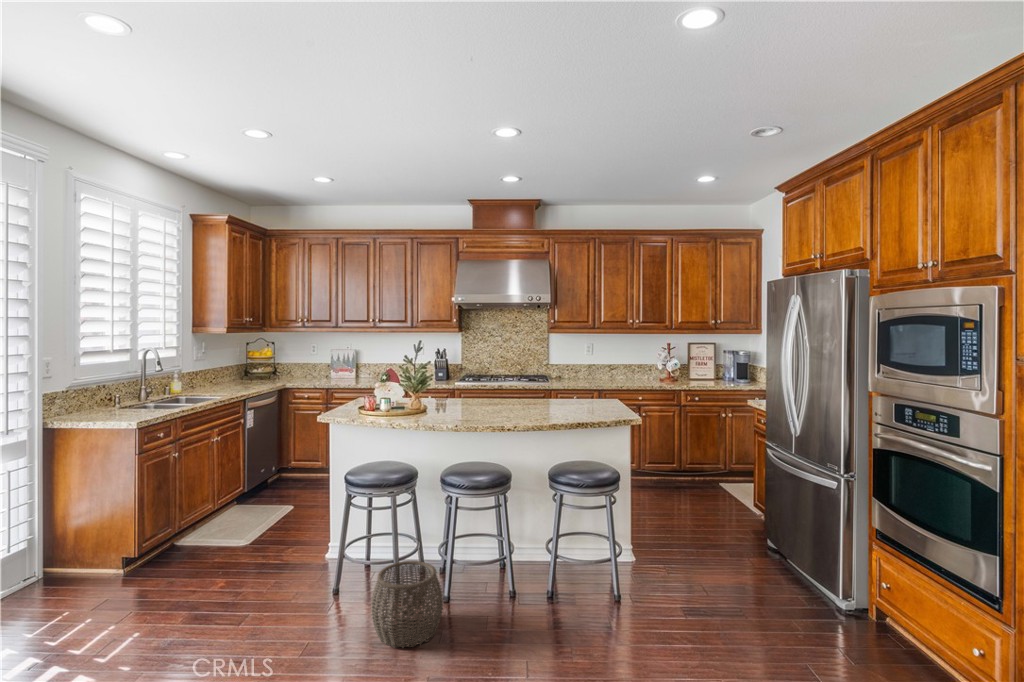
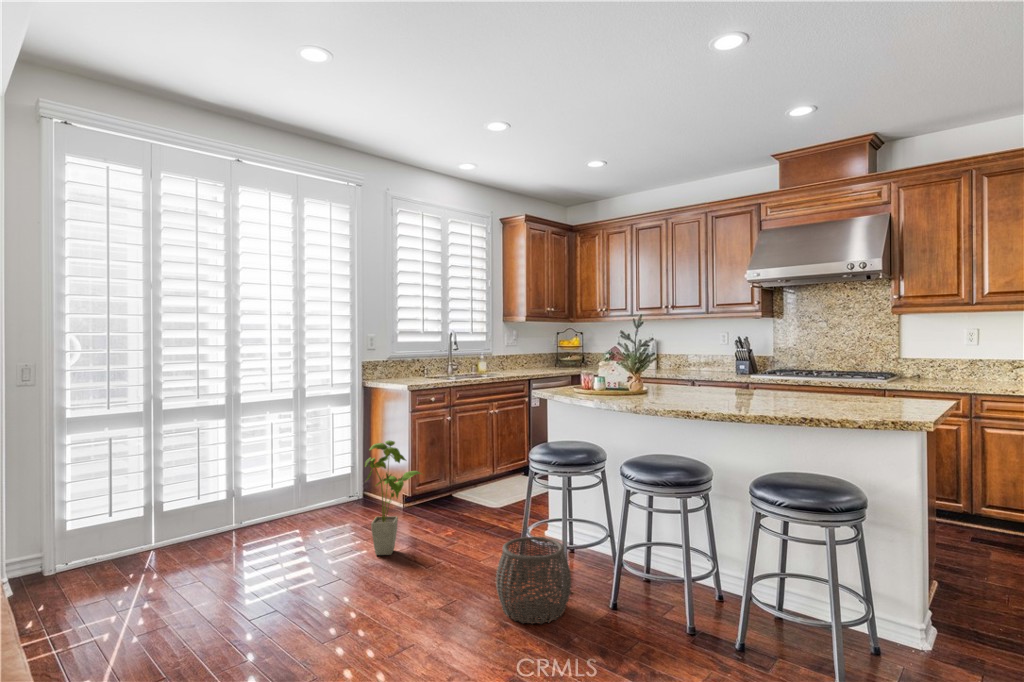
house plant: none [136,498,218,641] -> present [365,441,421,555]

